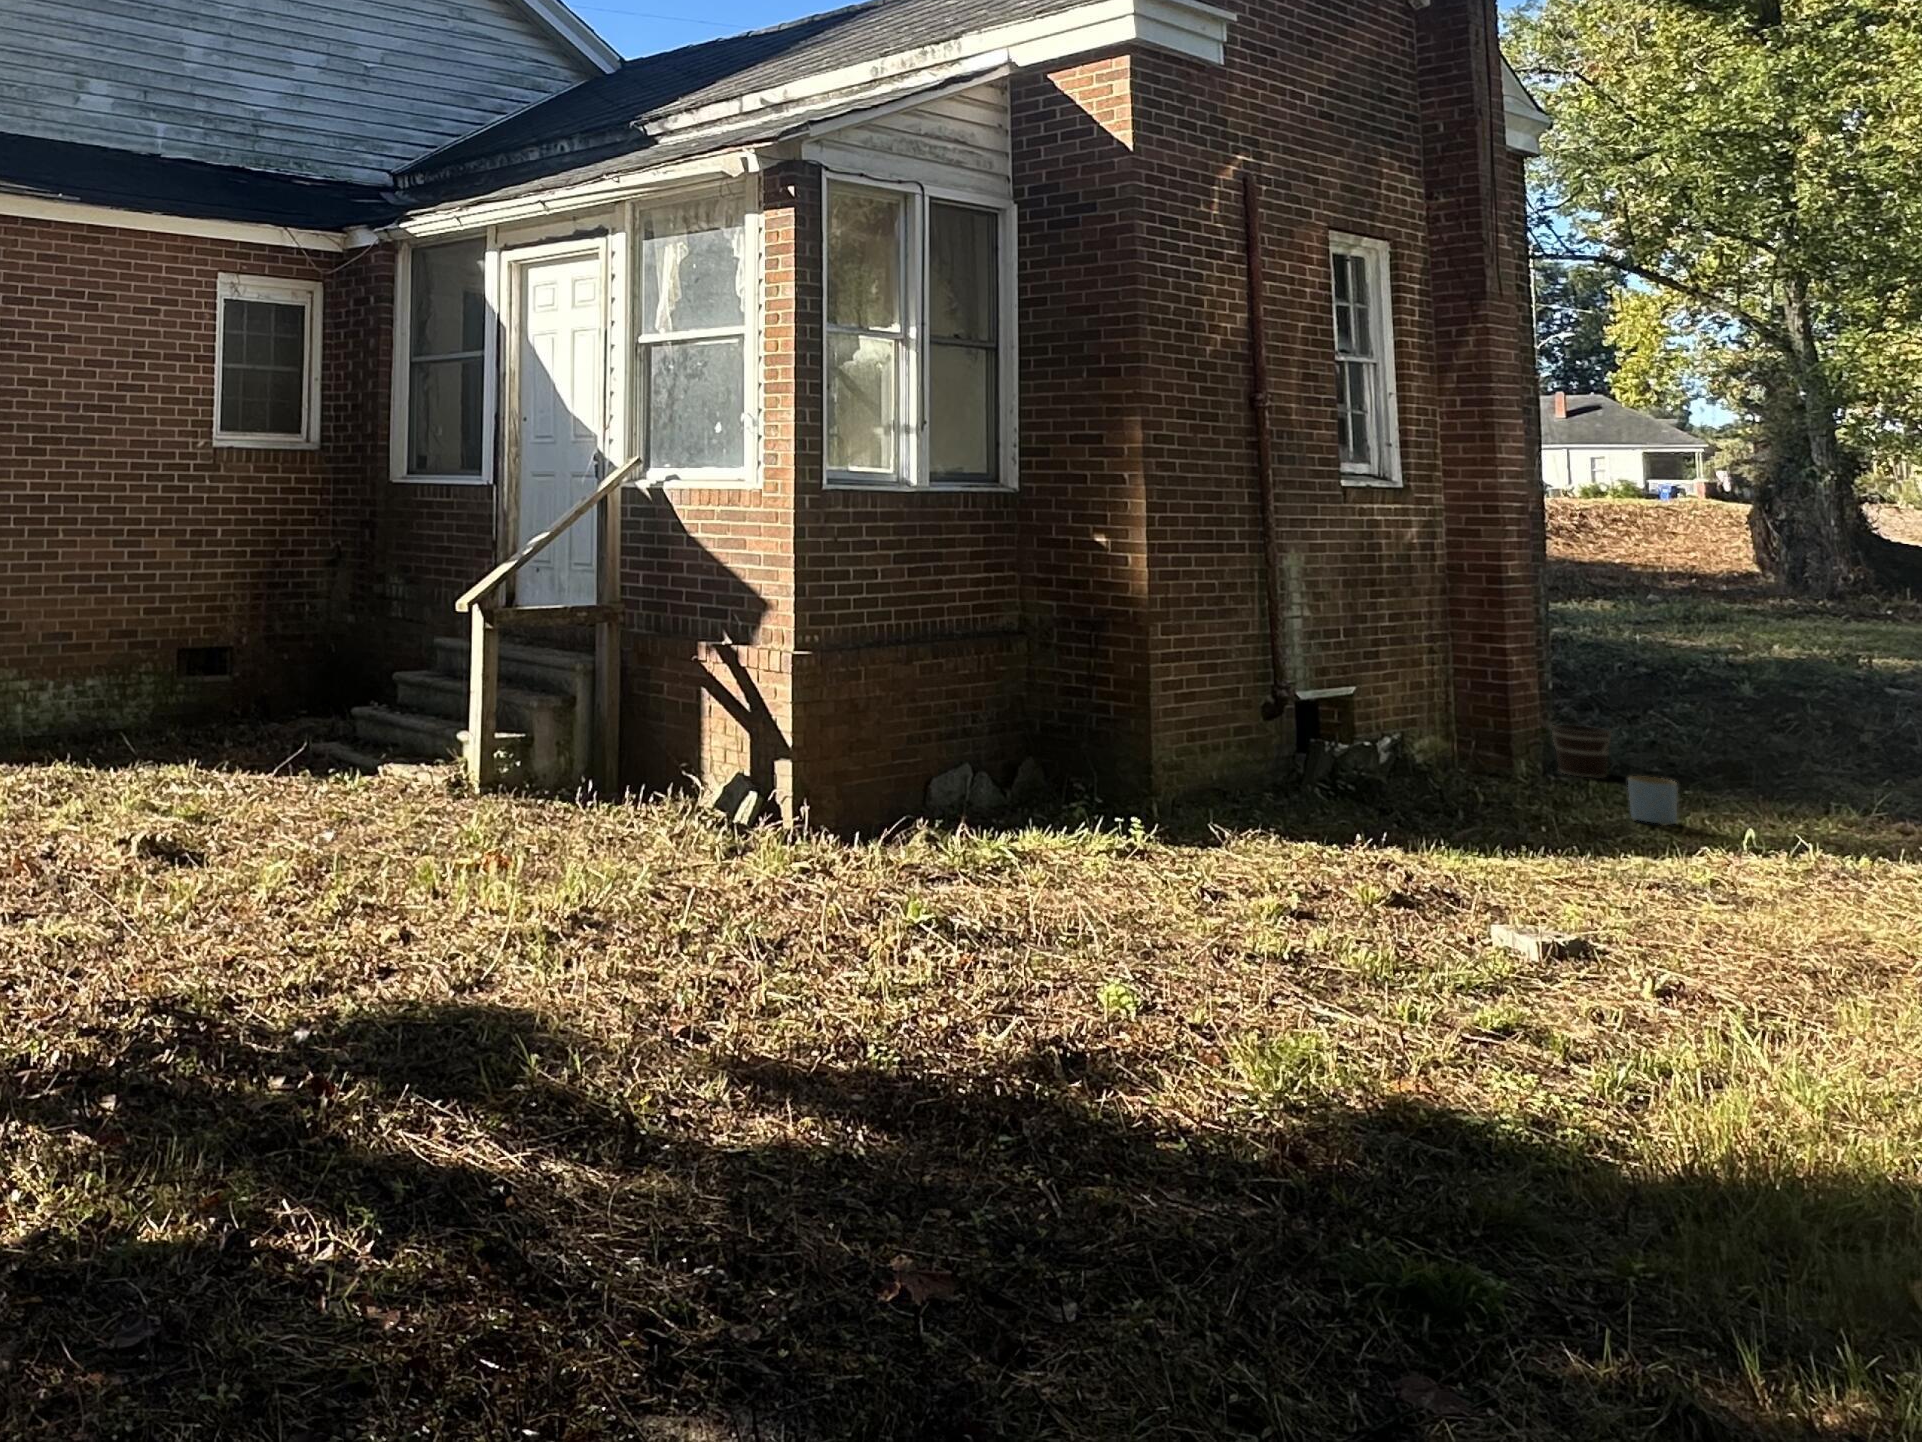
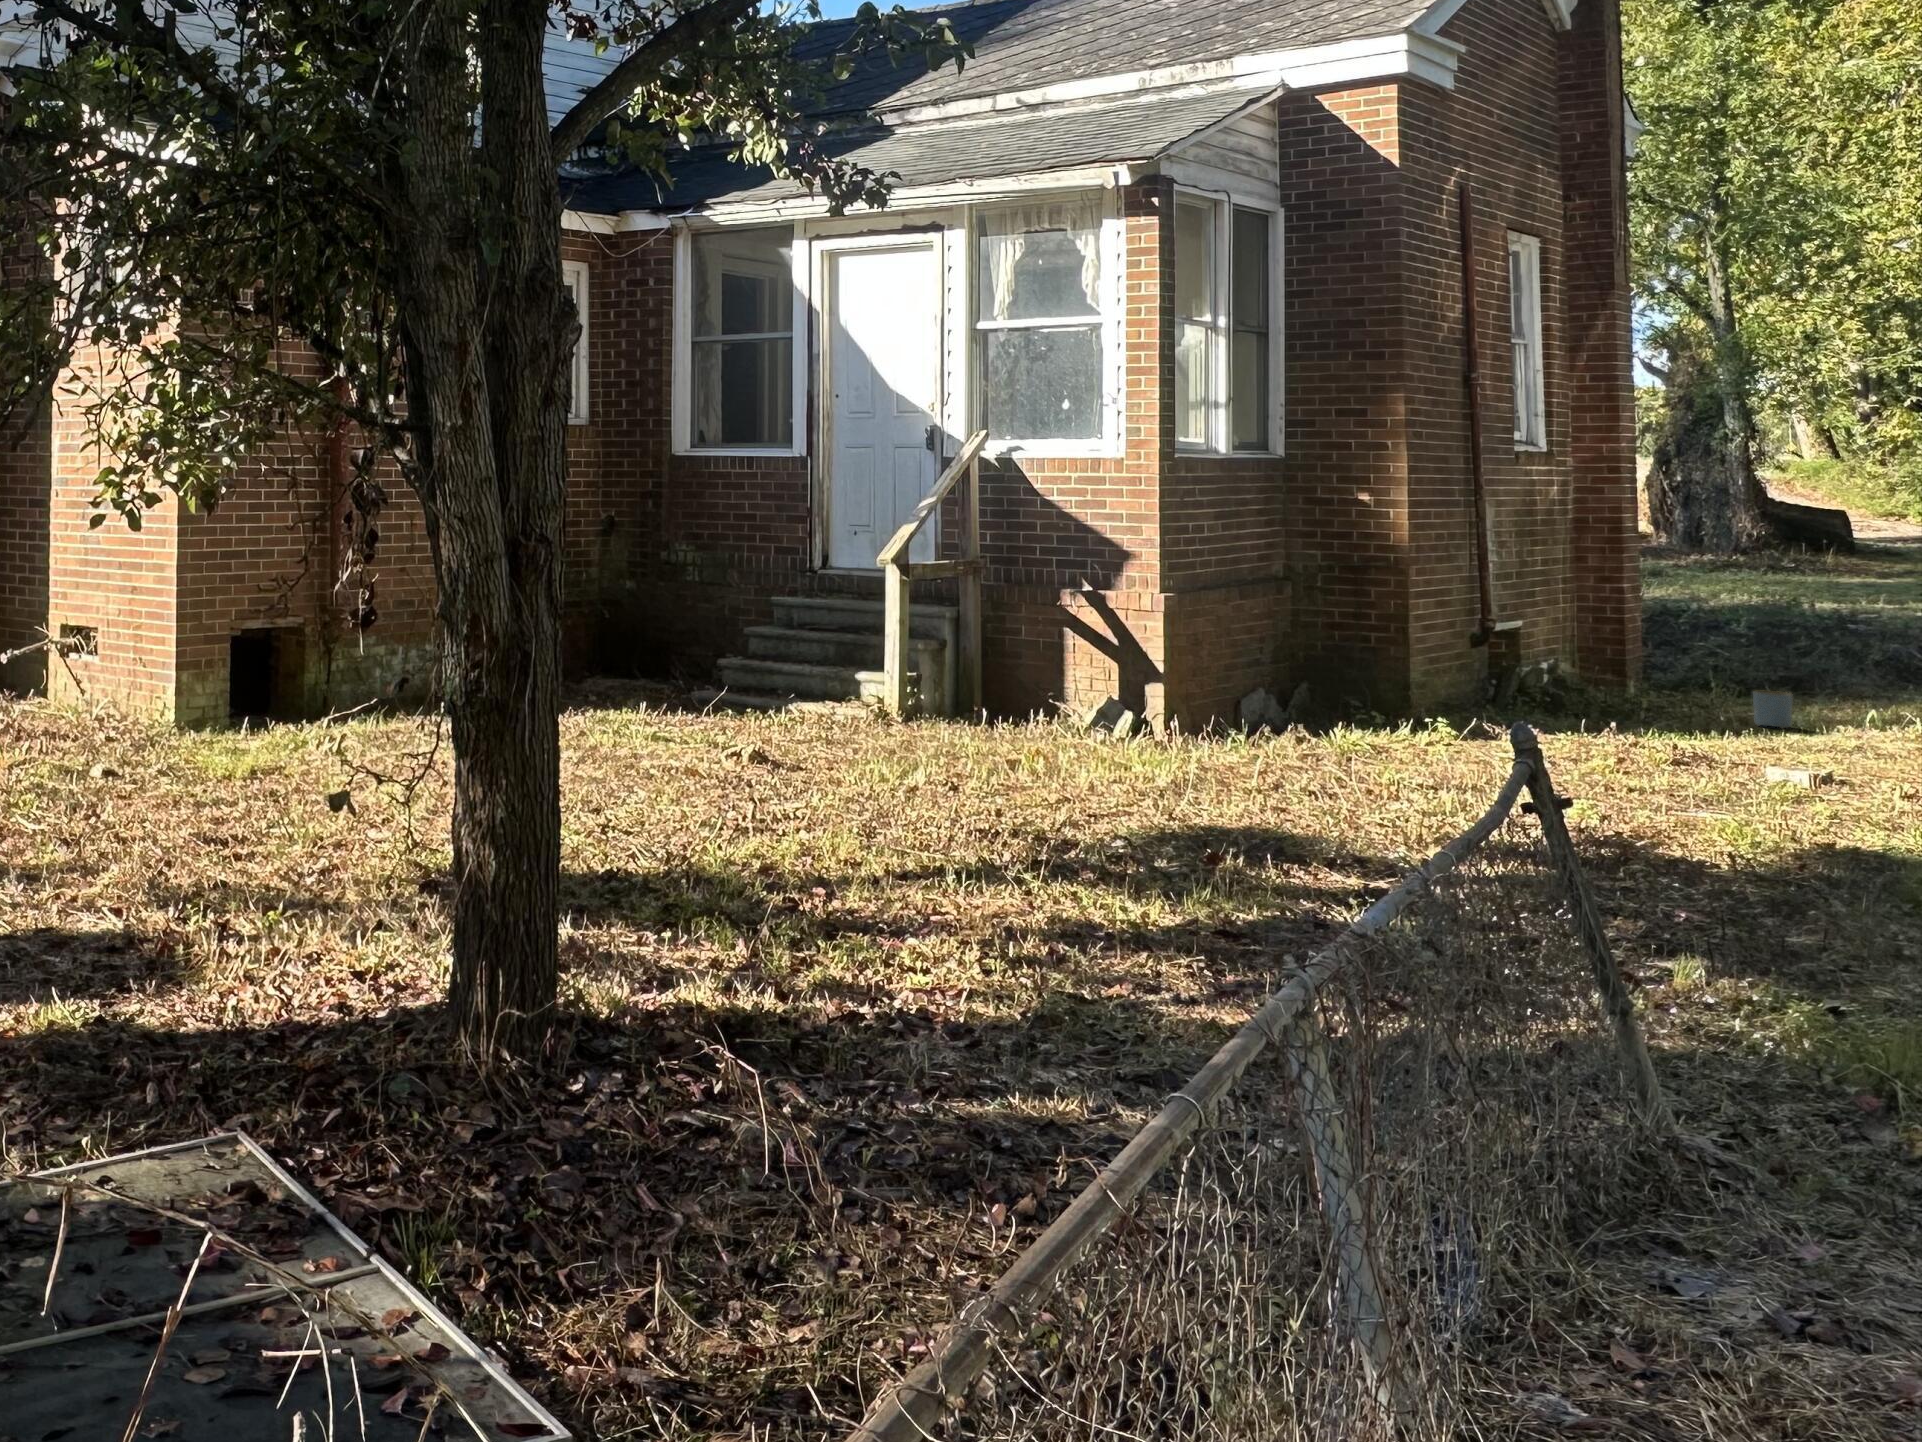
bucket: present [1551,725,1611,777] -> none [1657,657,1710,701]

